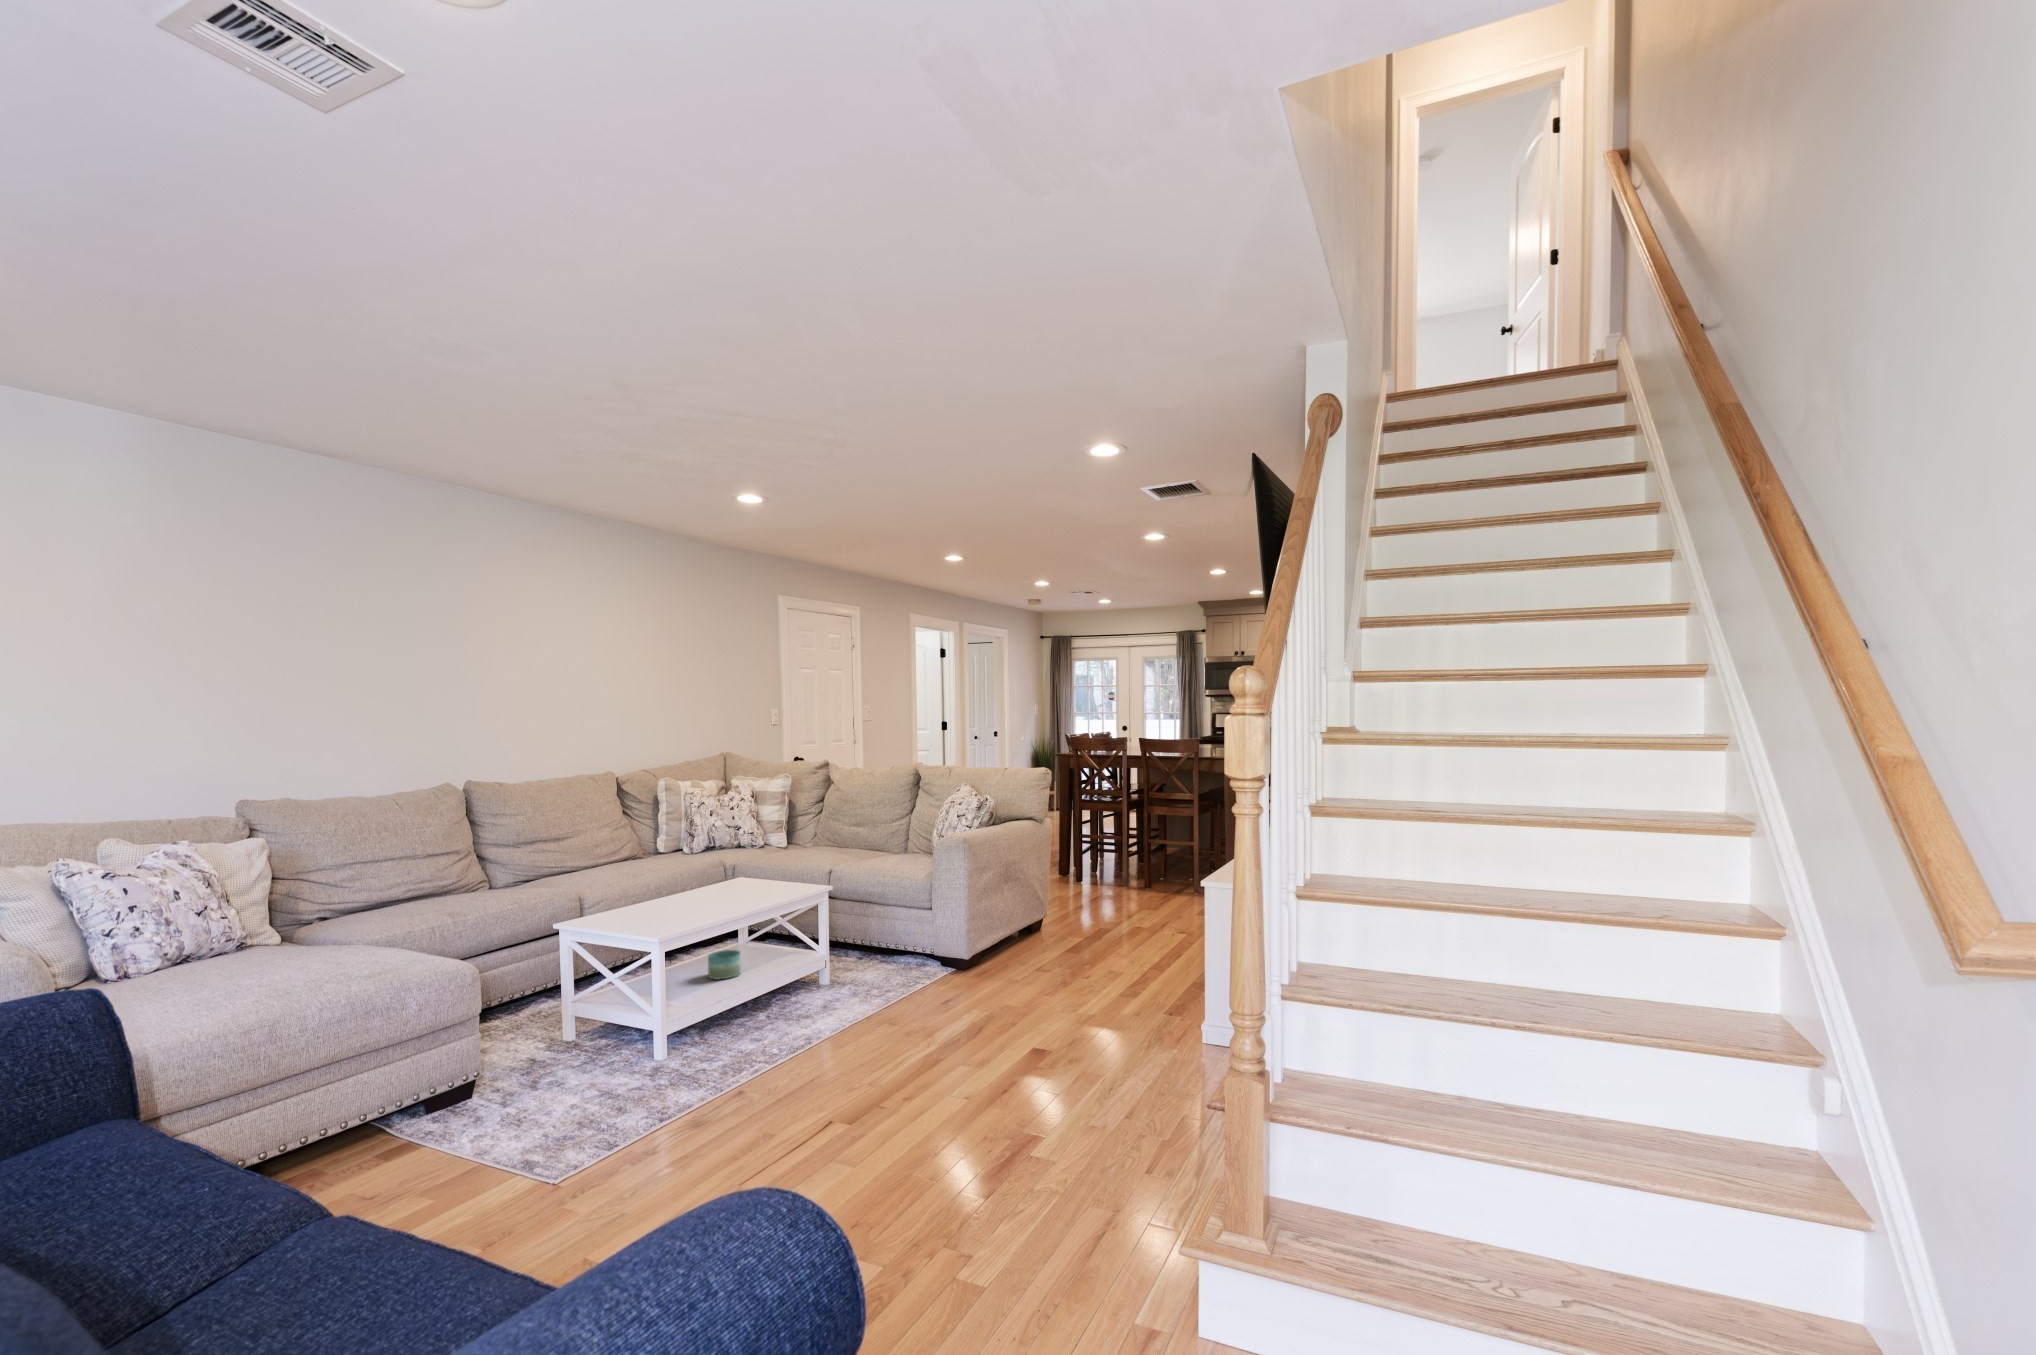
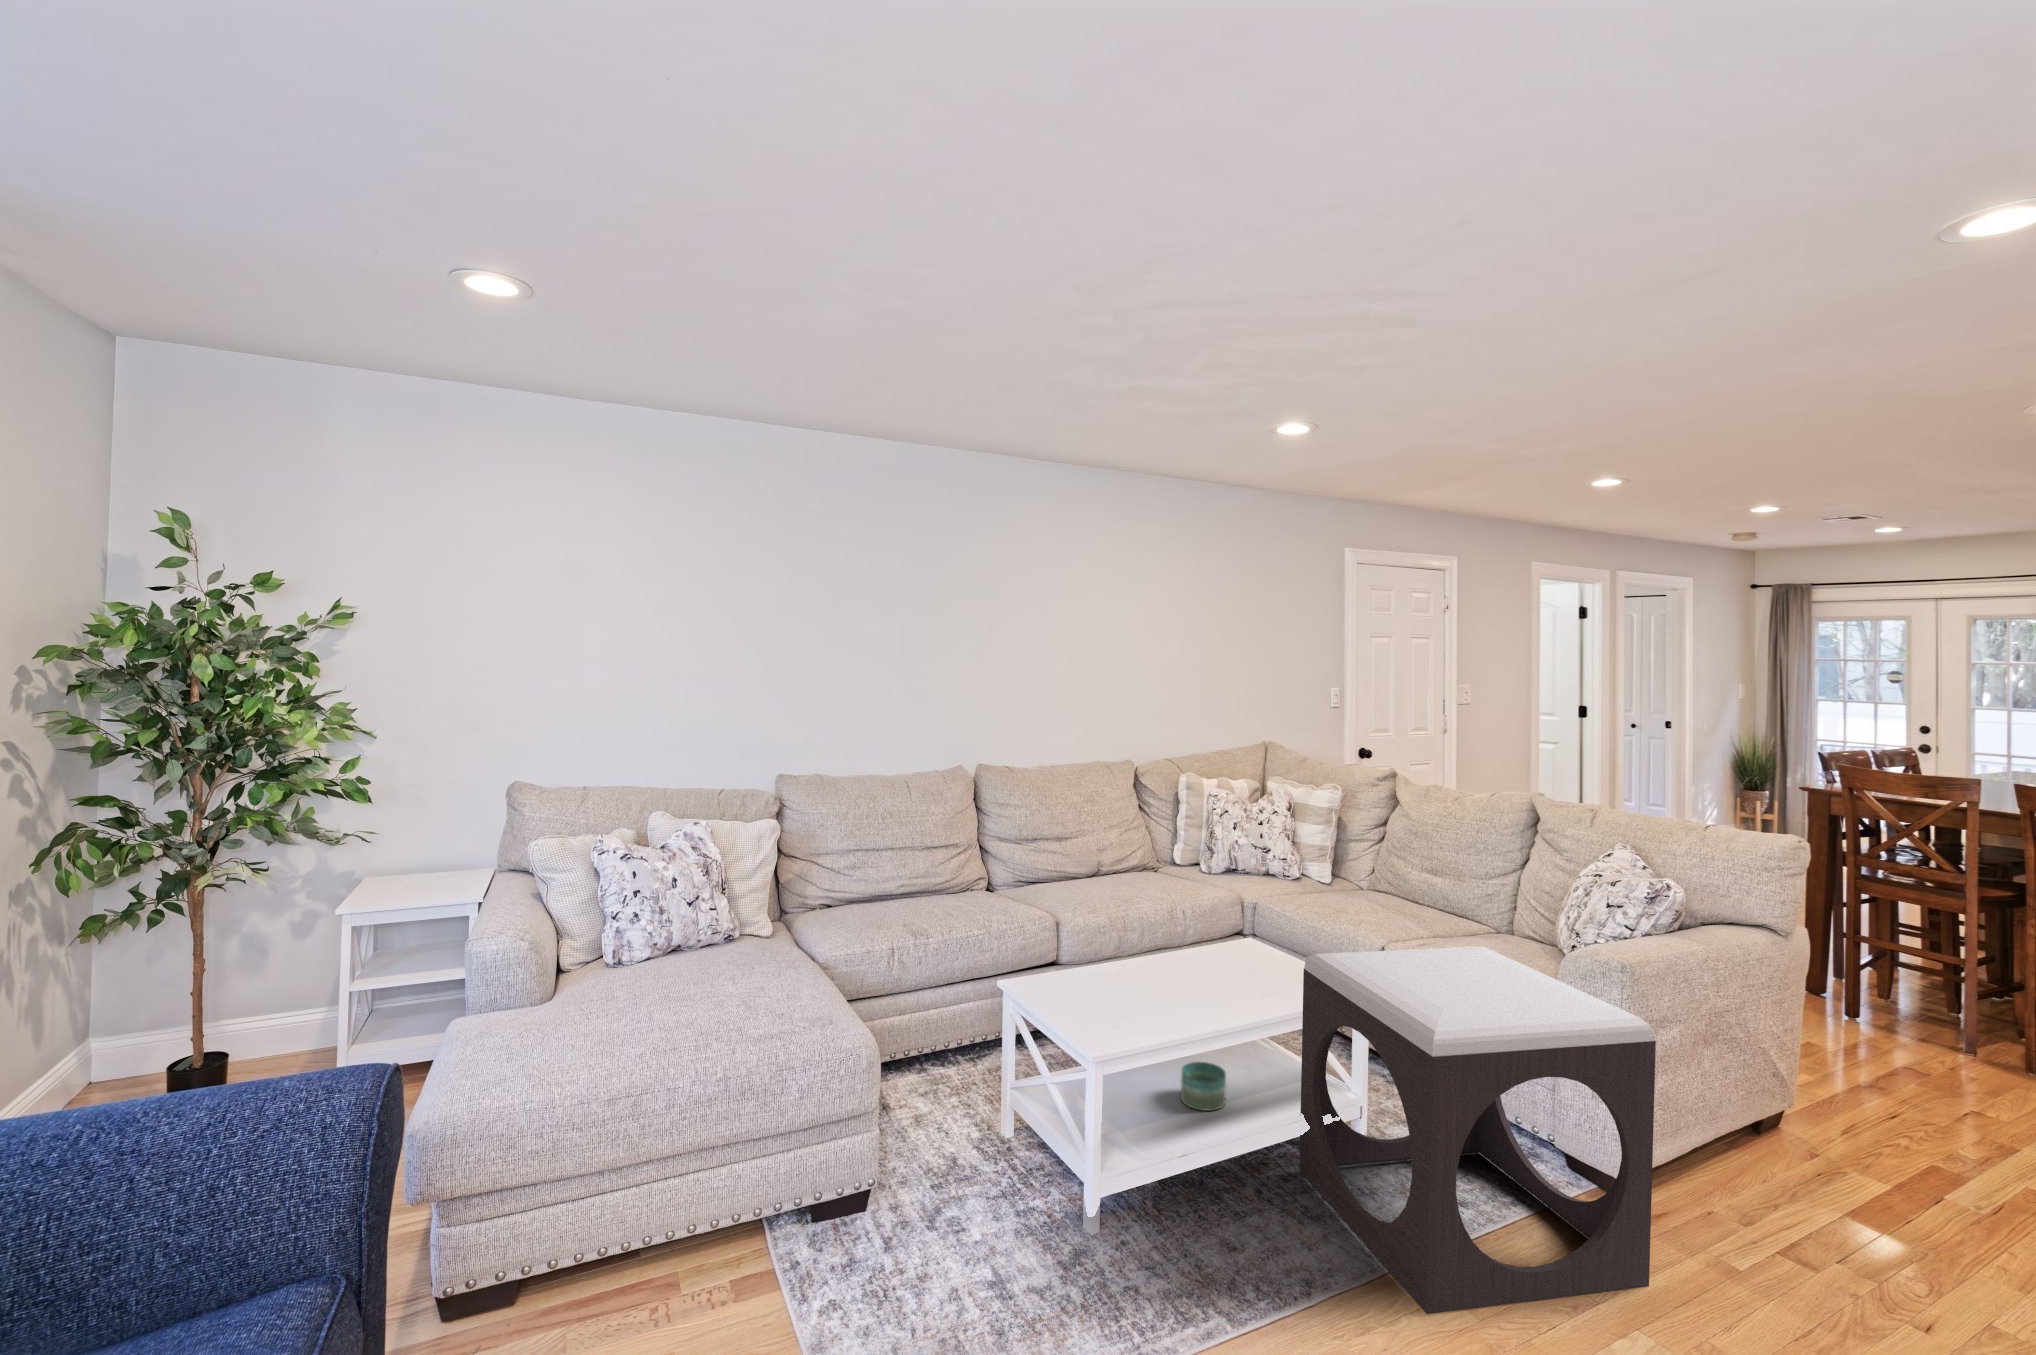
footstool: none [790,840,988,1034] -> present [1299,946,1656,1314]

